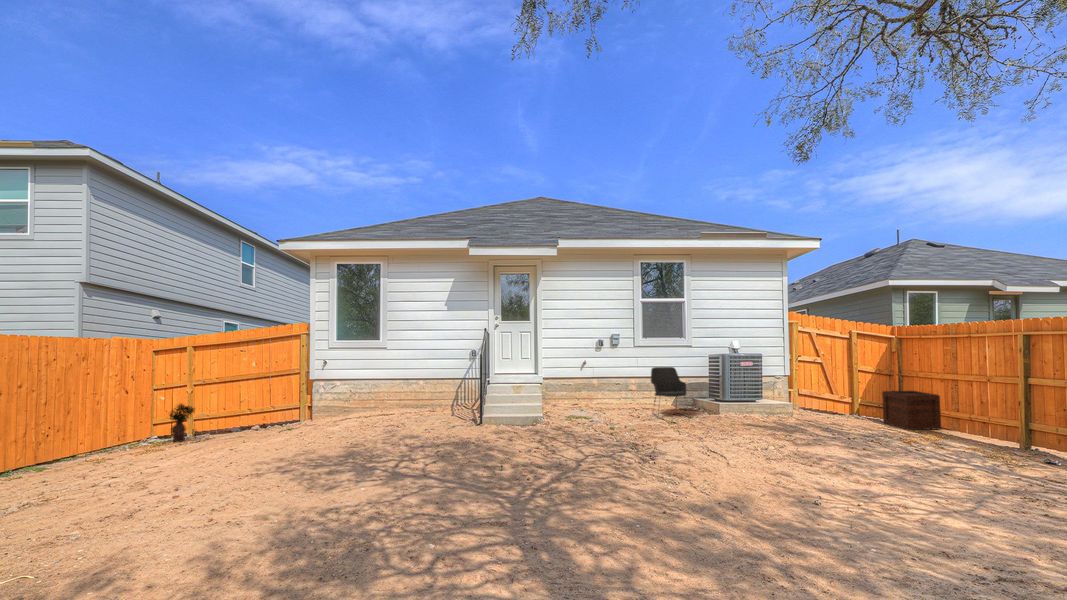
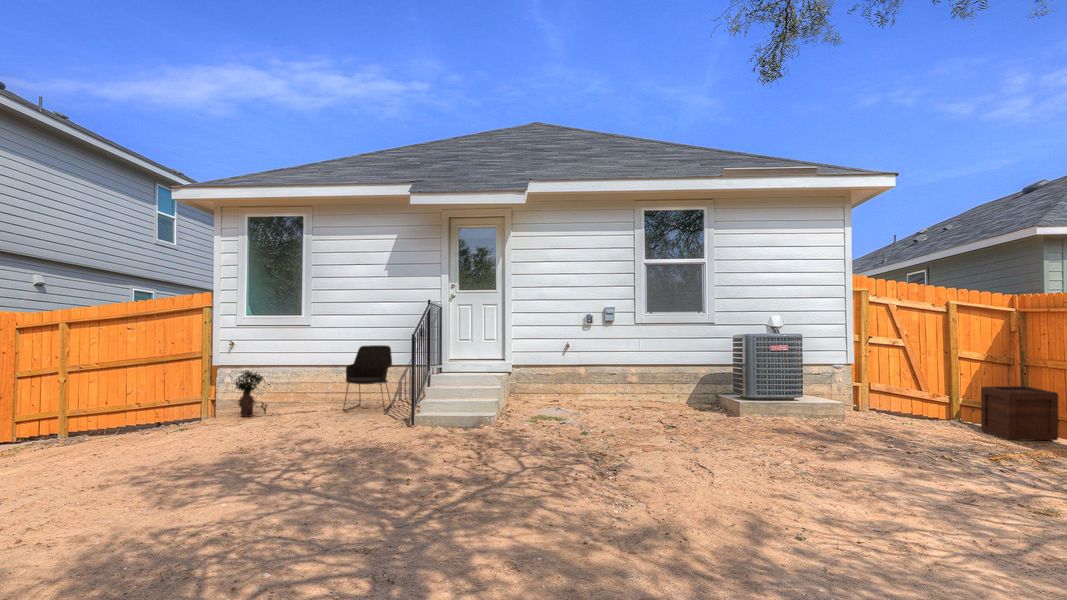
chair: present [651,367,690,417] -> present [343,345,392,411]
potted plant: present [170,403,197,442] -> present [236,370,267,417]

